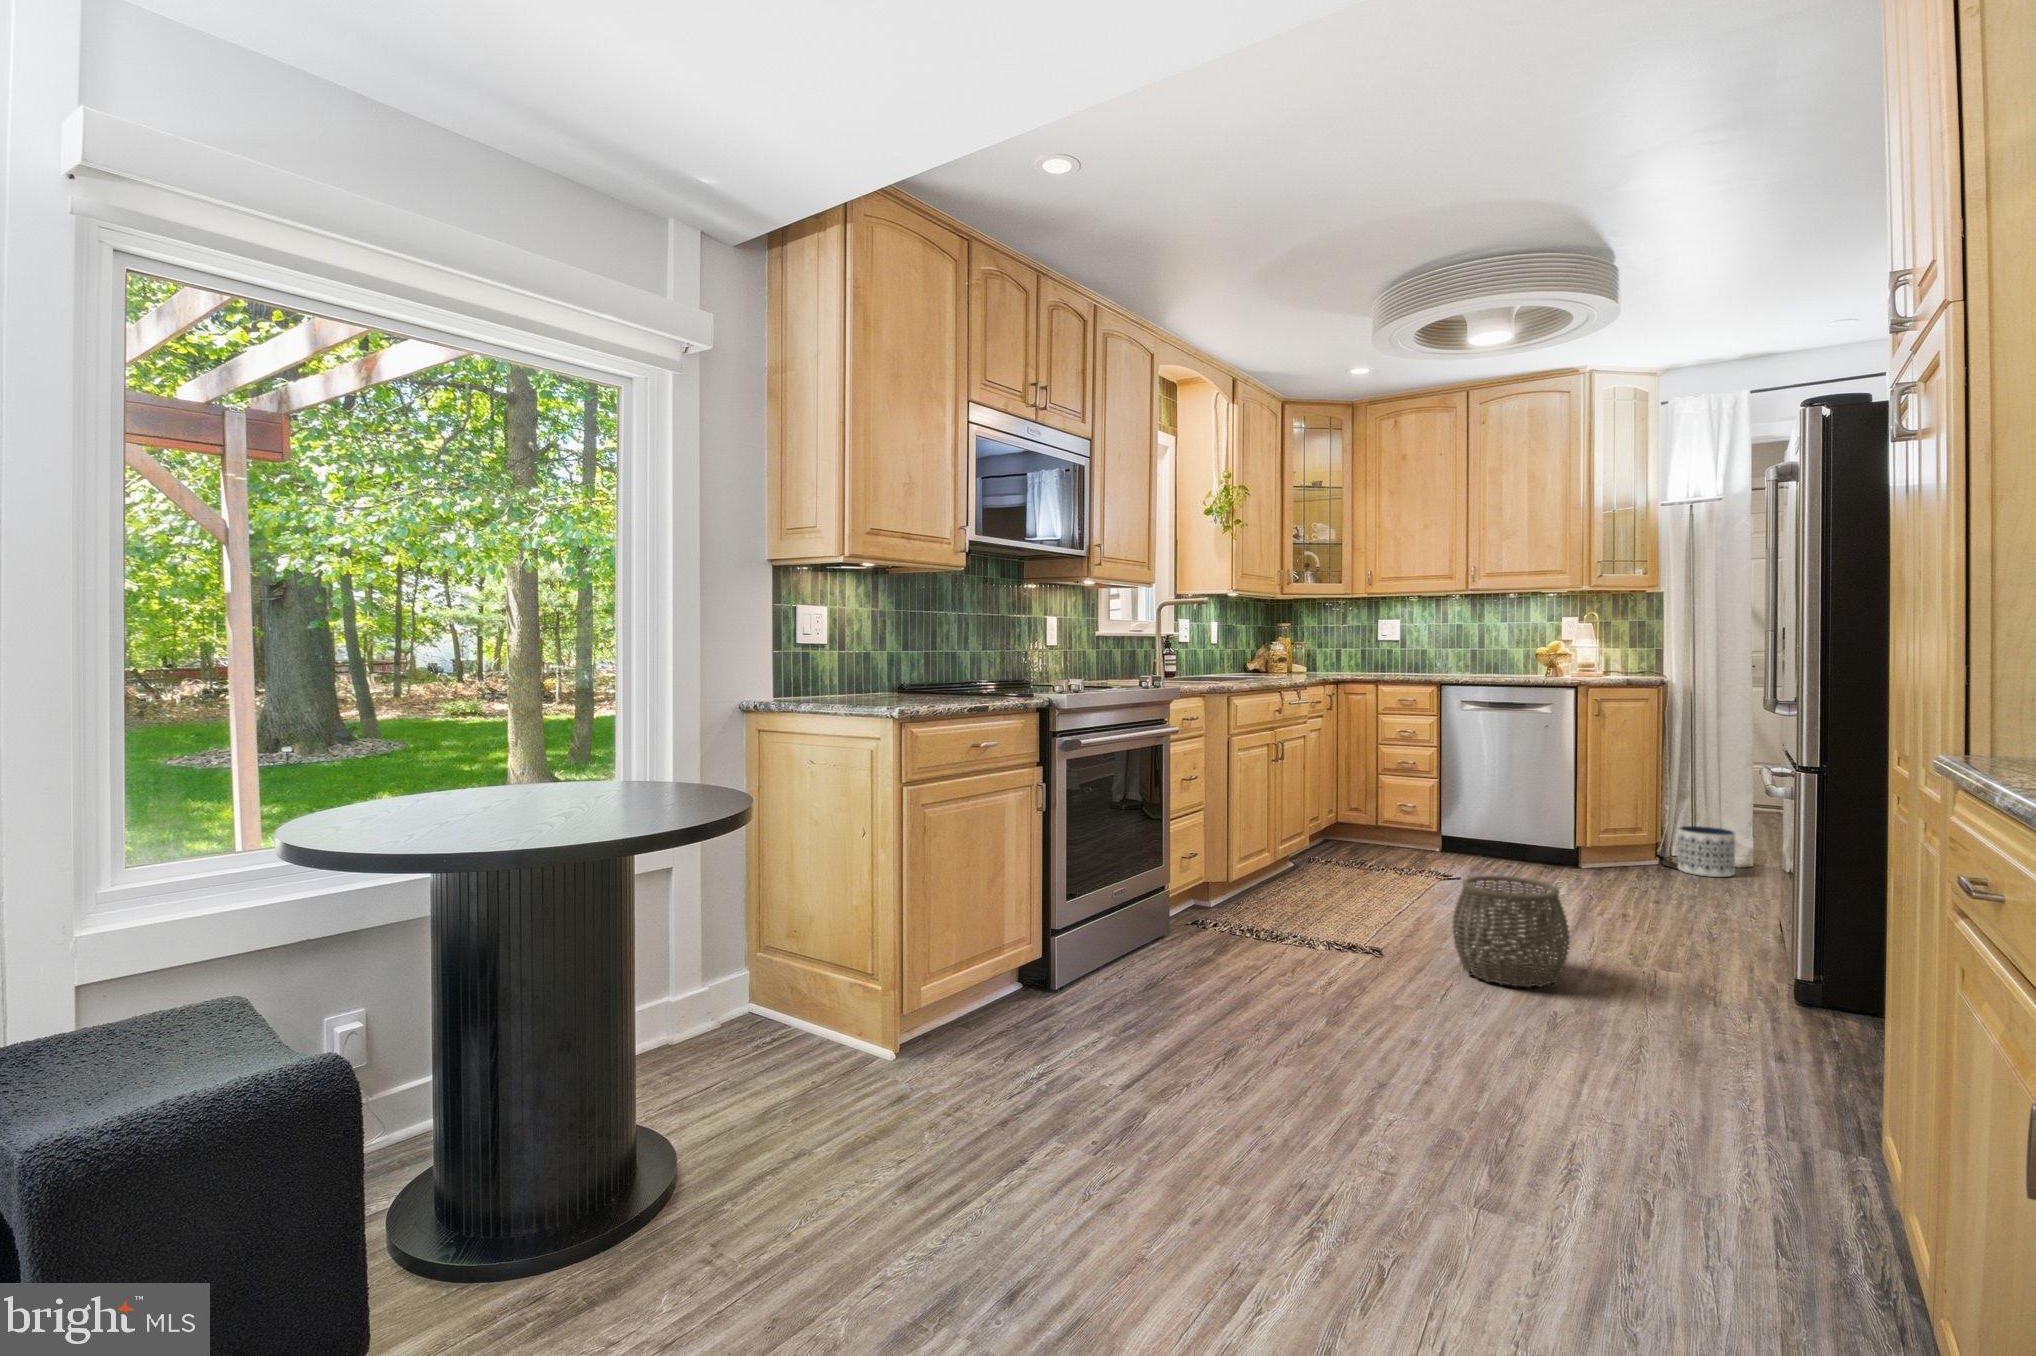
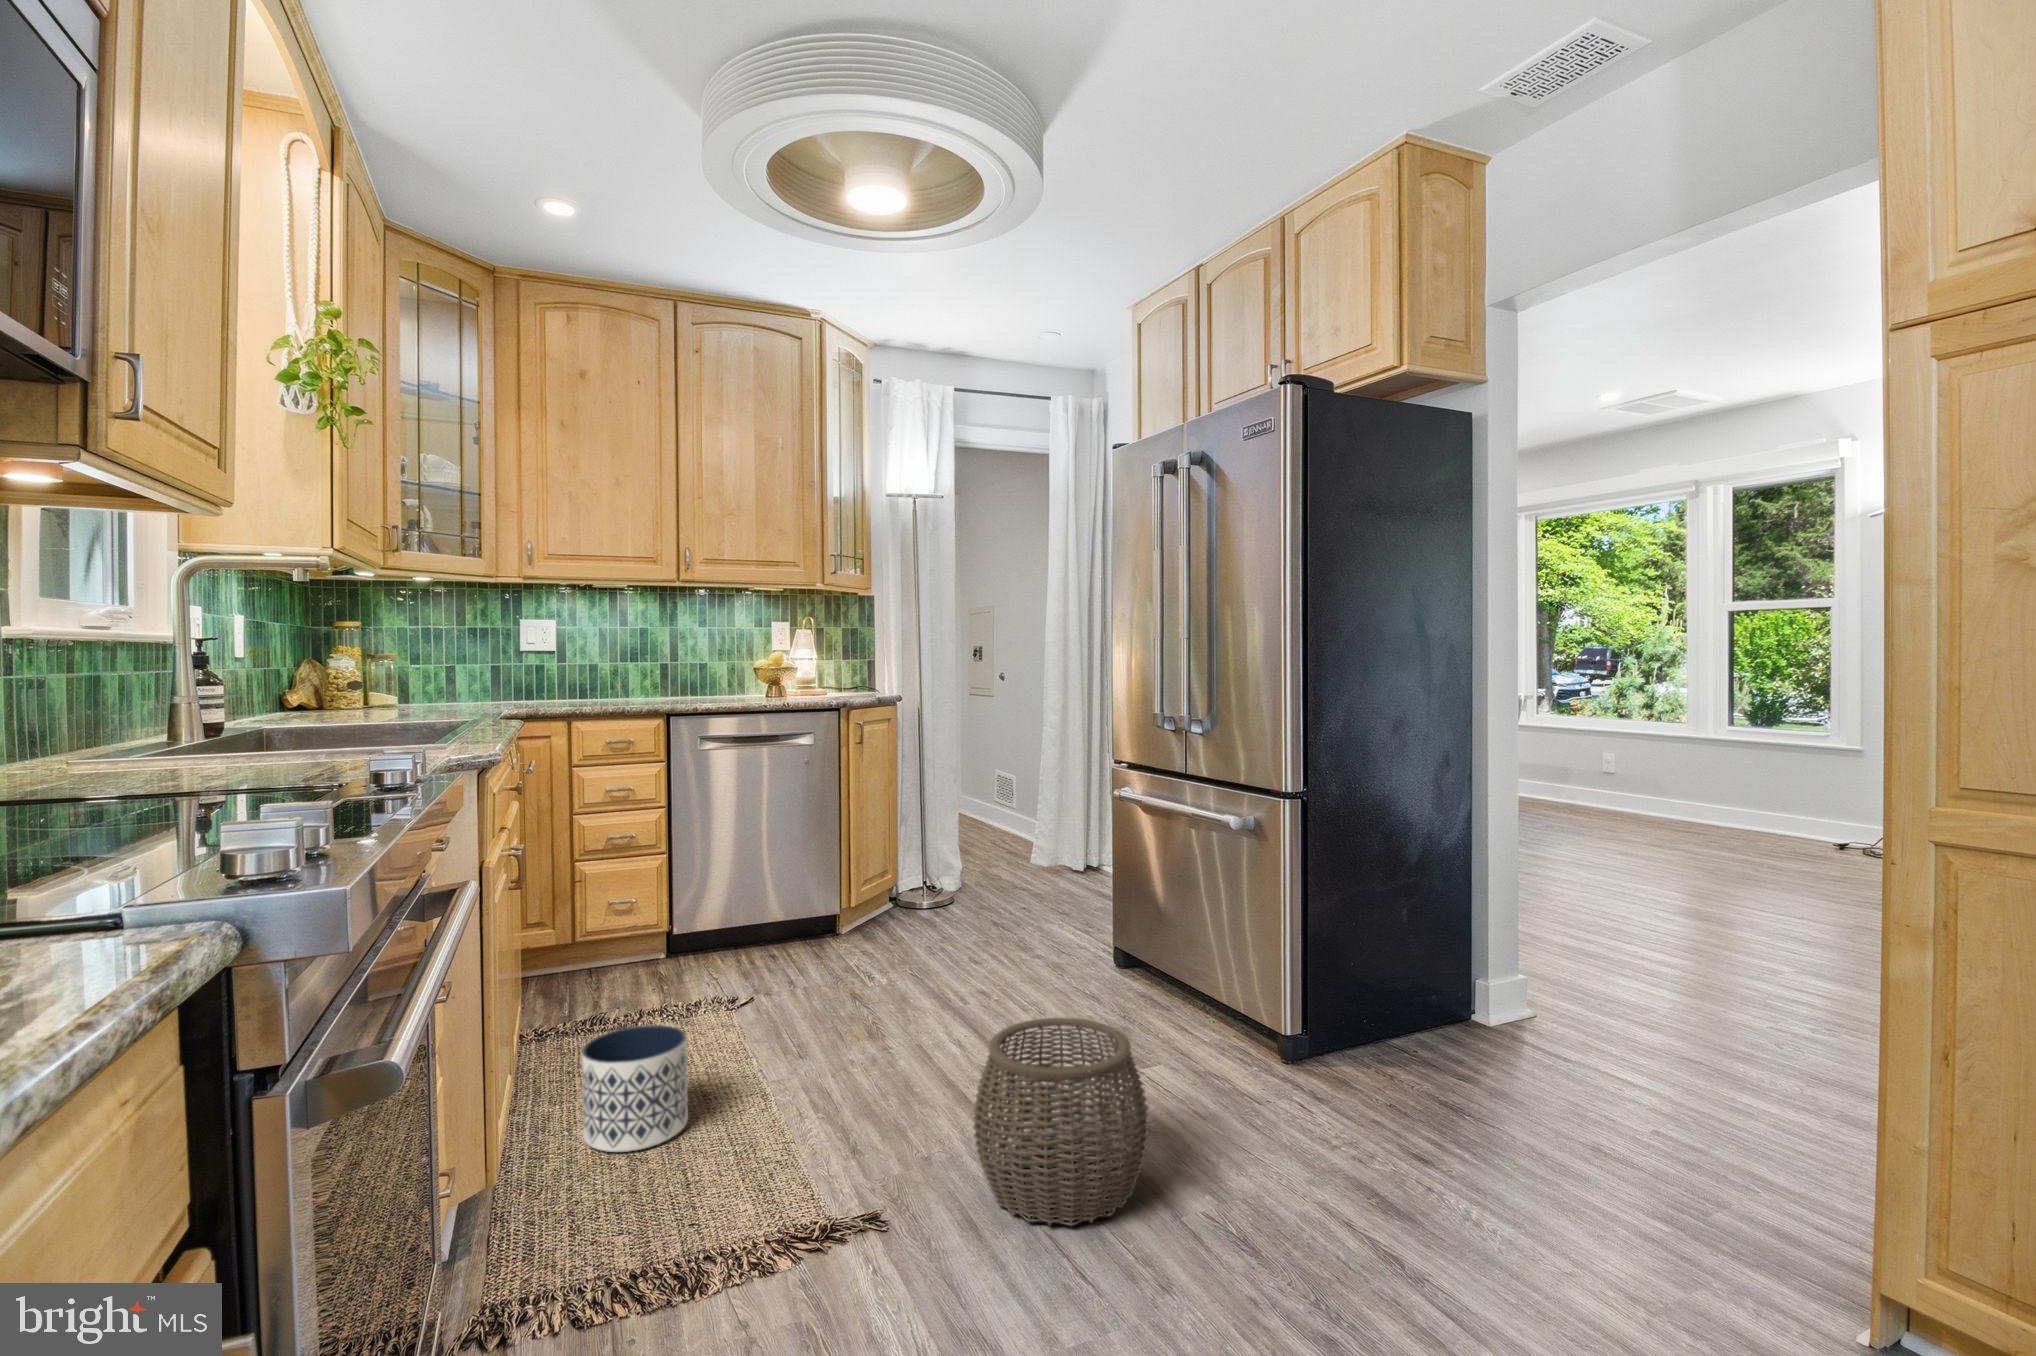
planter: present [1678,826,1735,877] -> present [582,1025,688,1152]

